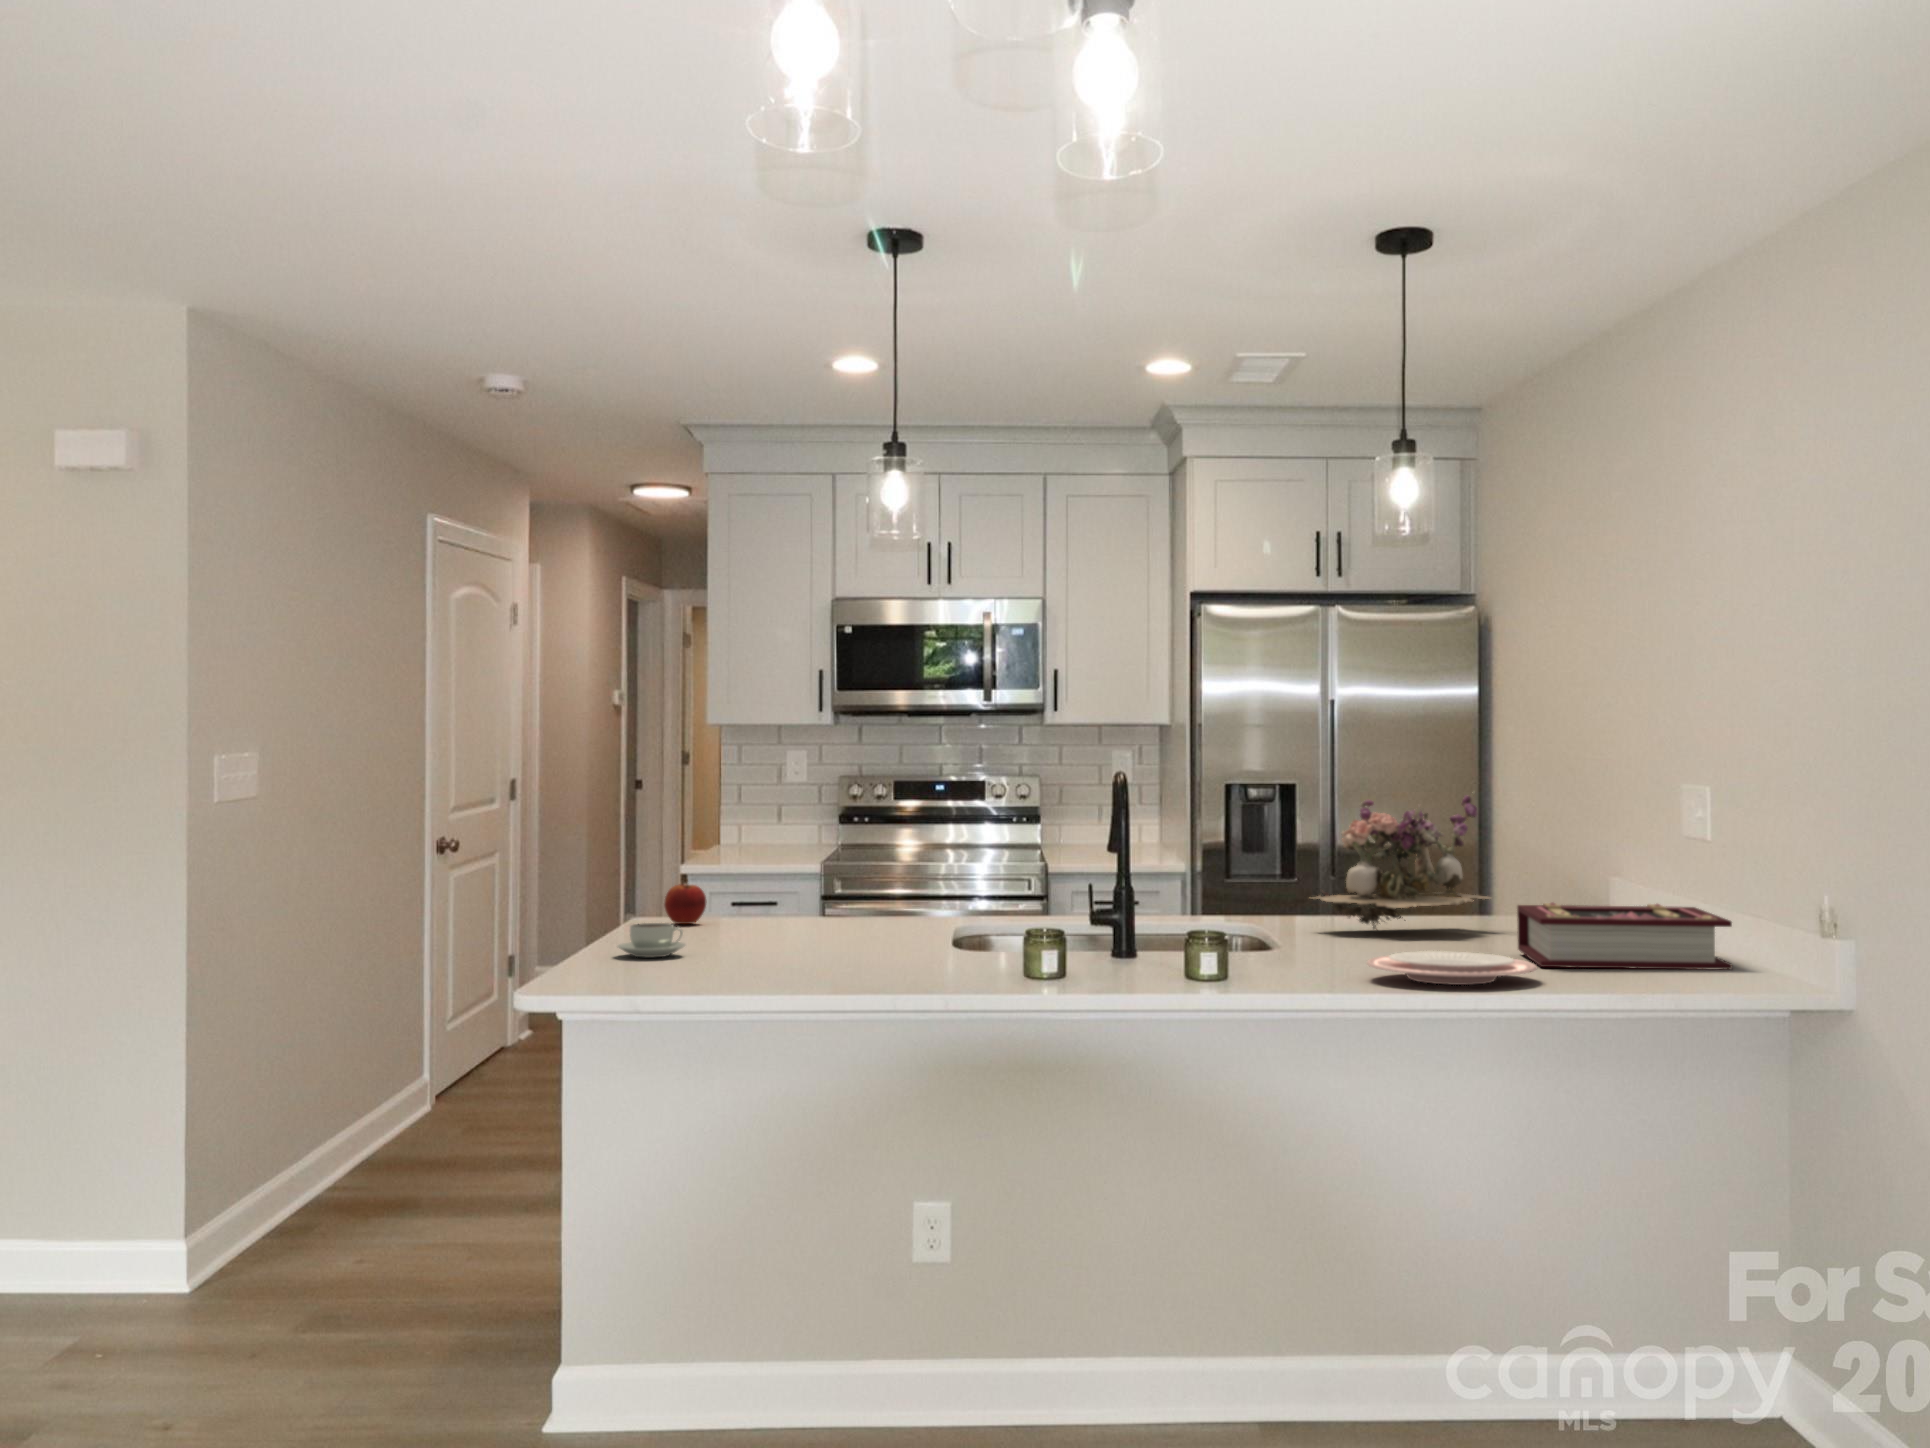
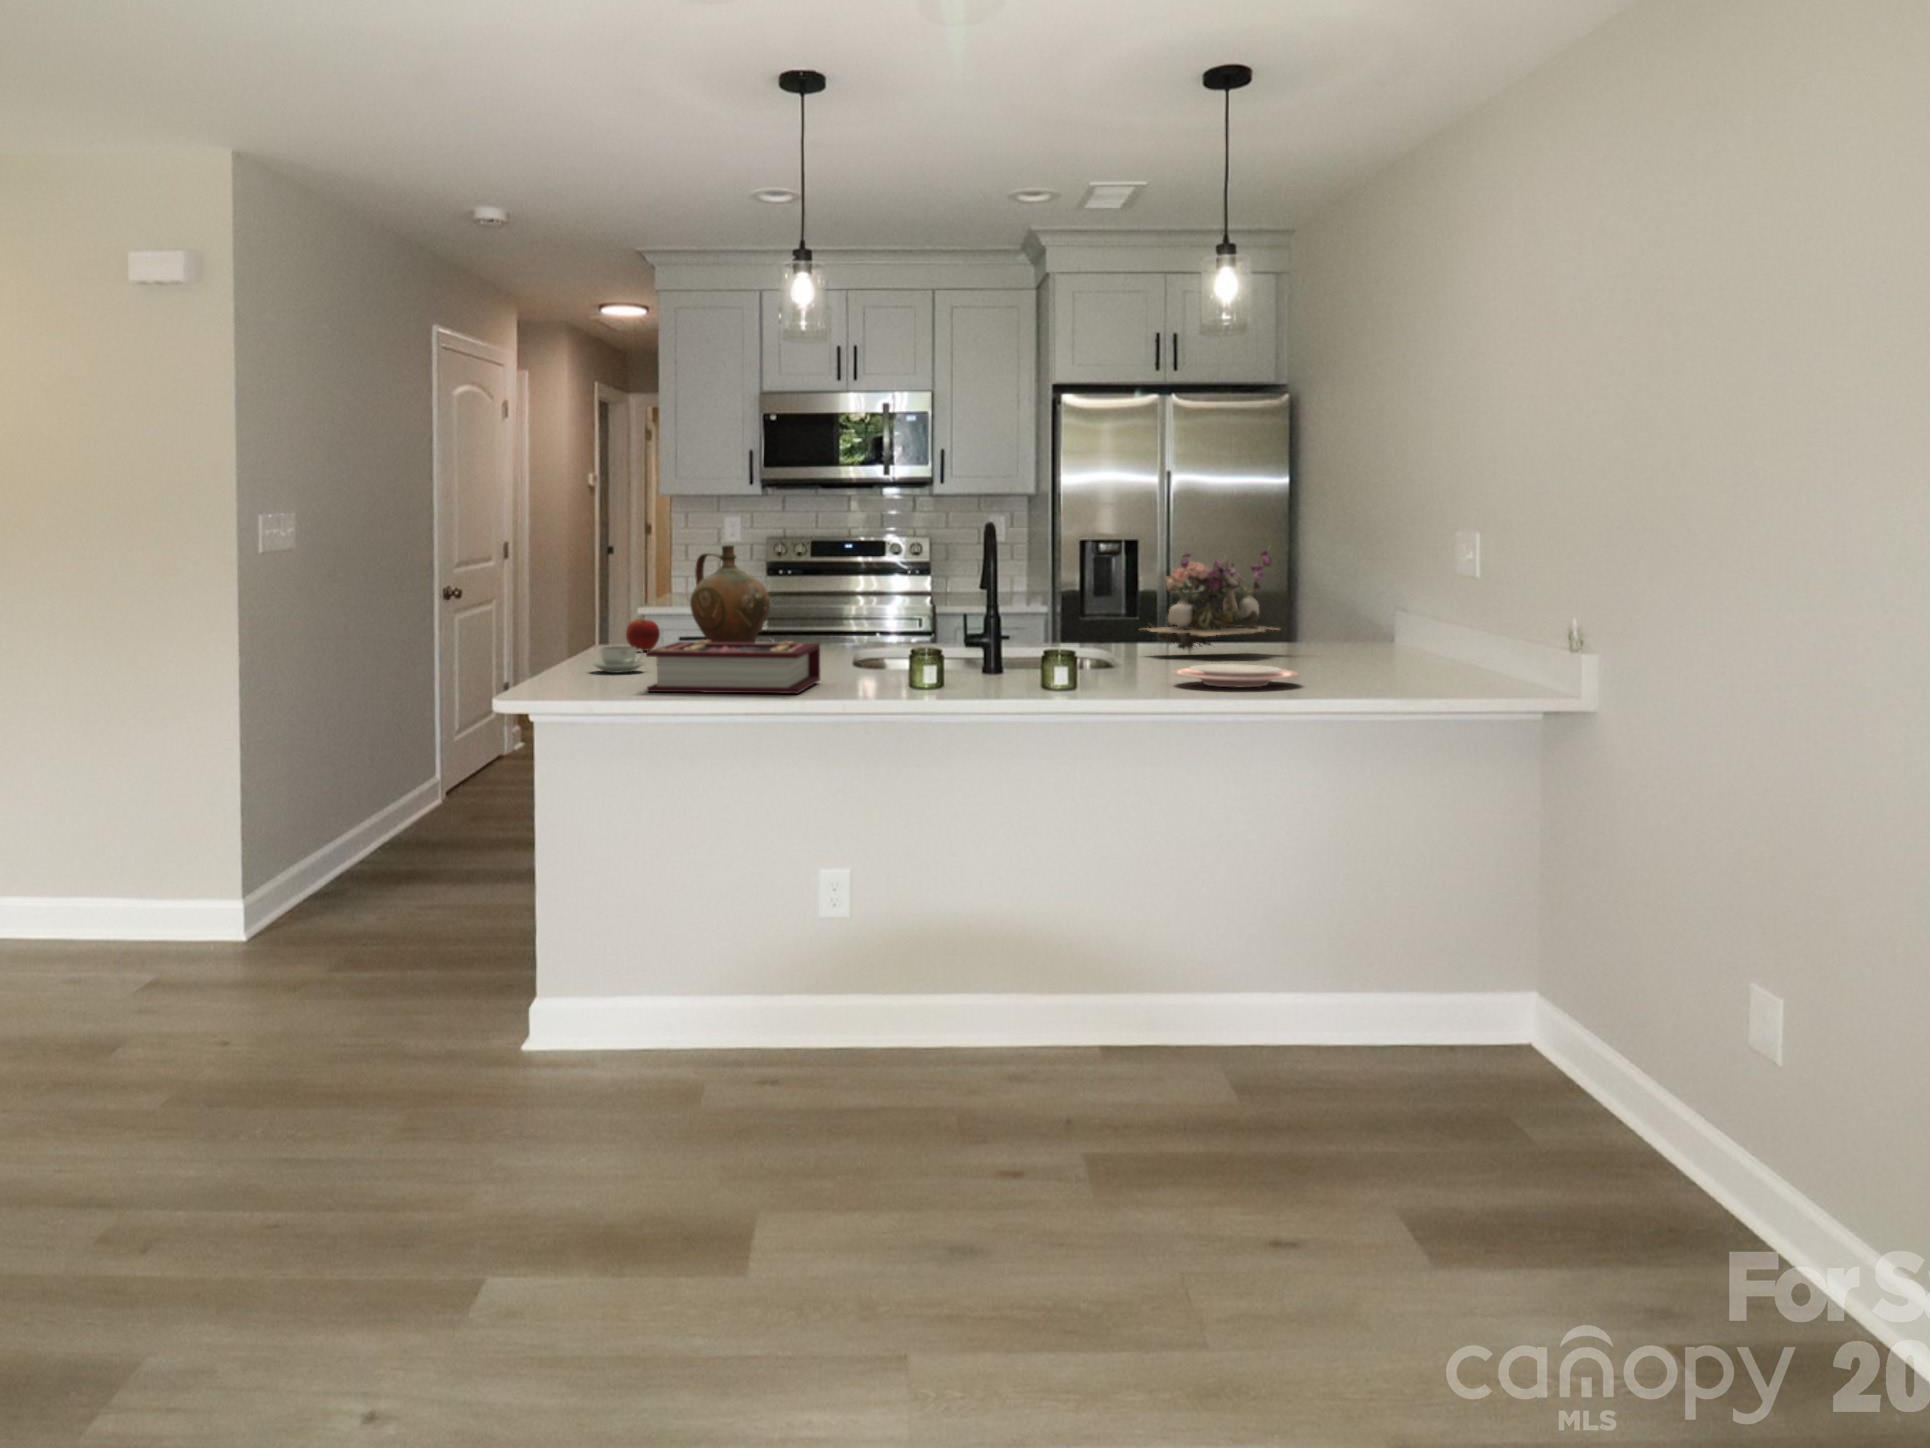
ceramic jug: none [744,792,843,928] -> present [690,545,770,642]
book: present [1517,902,1732,970] -> present [646,639,820,694]

